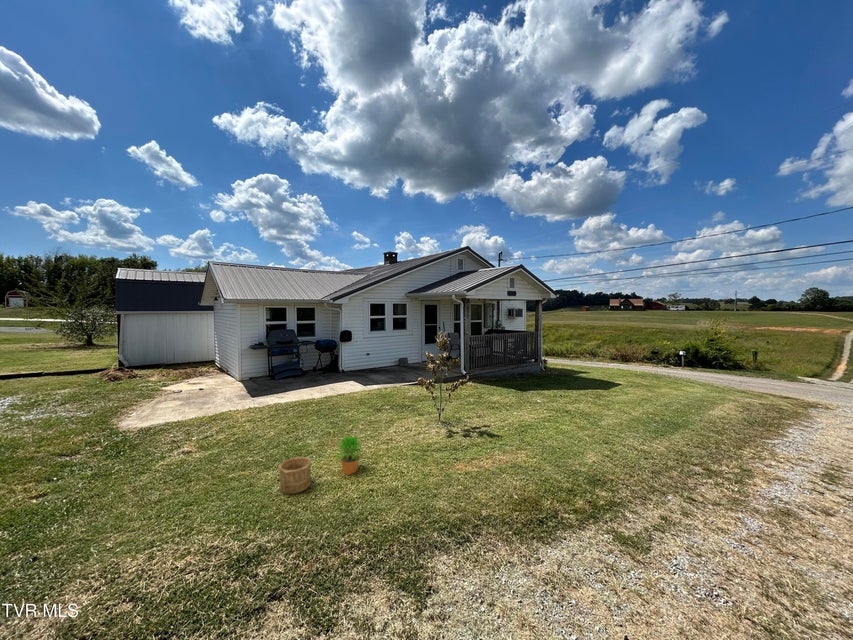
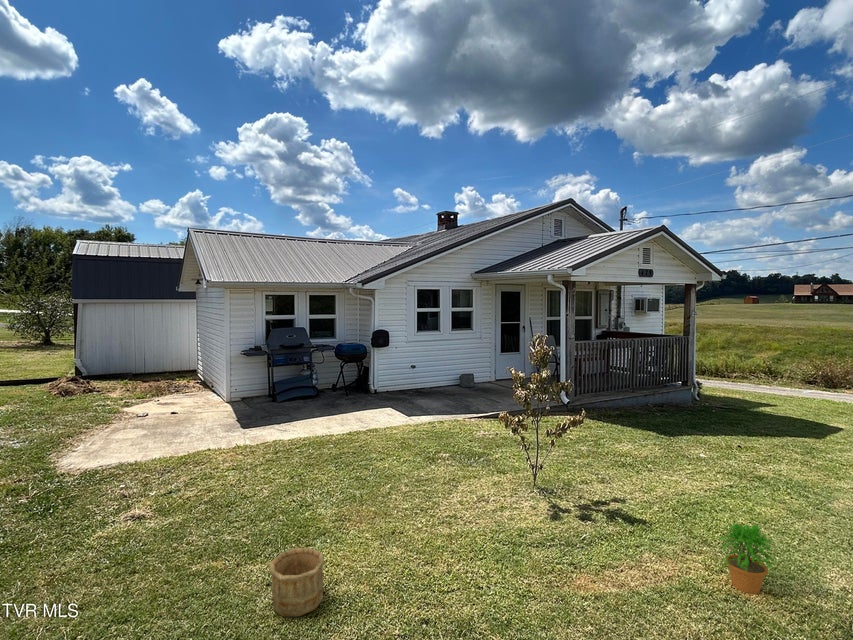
potted plant: present [338,436,361,474] -> present [718,522,774,594]

